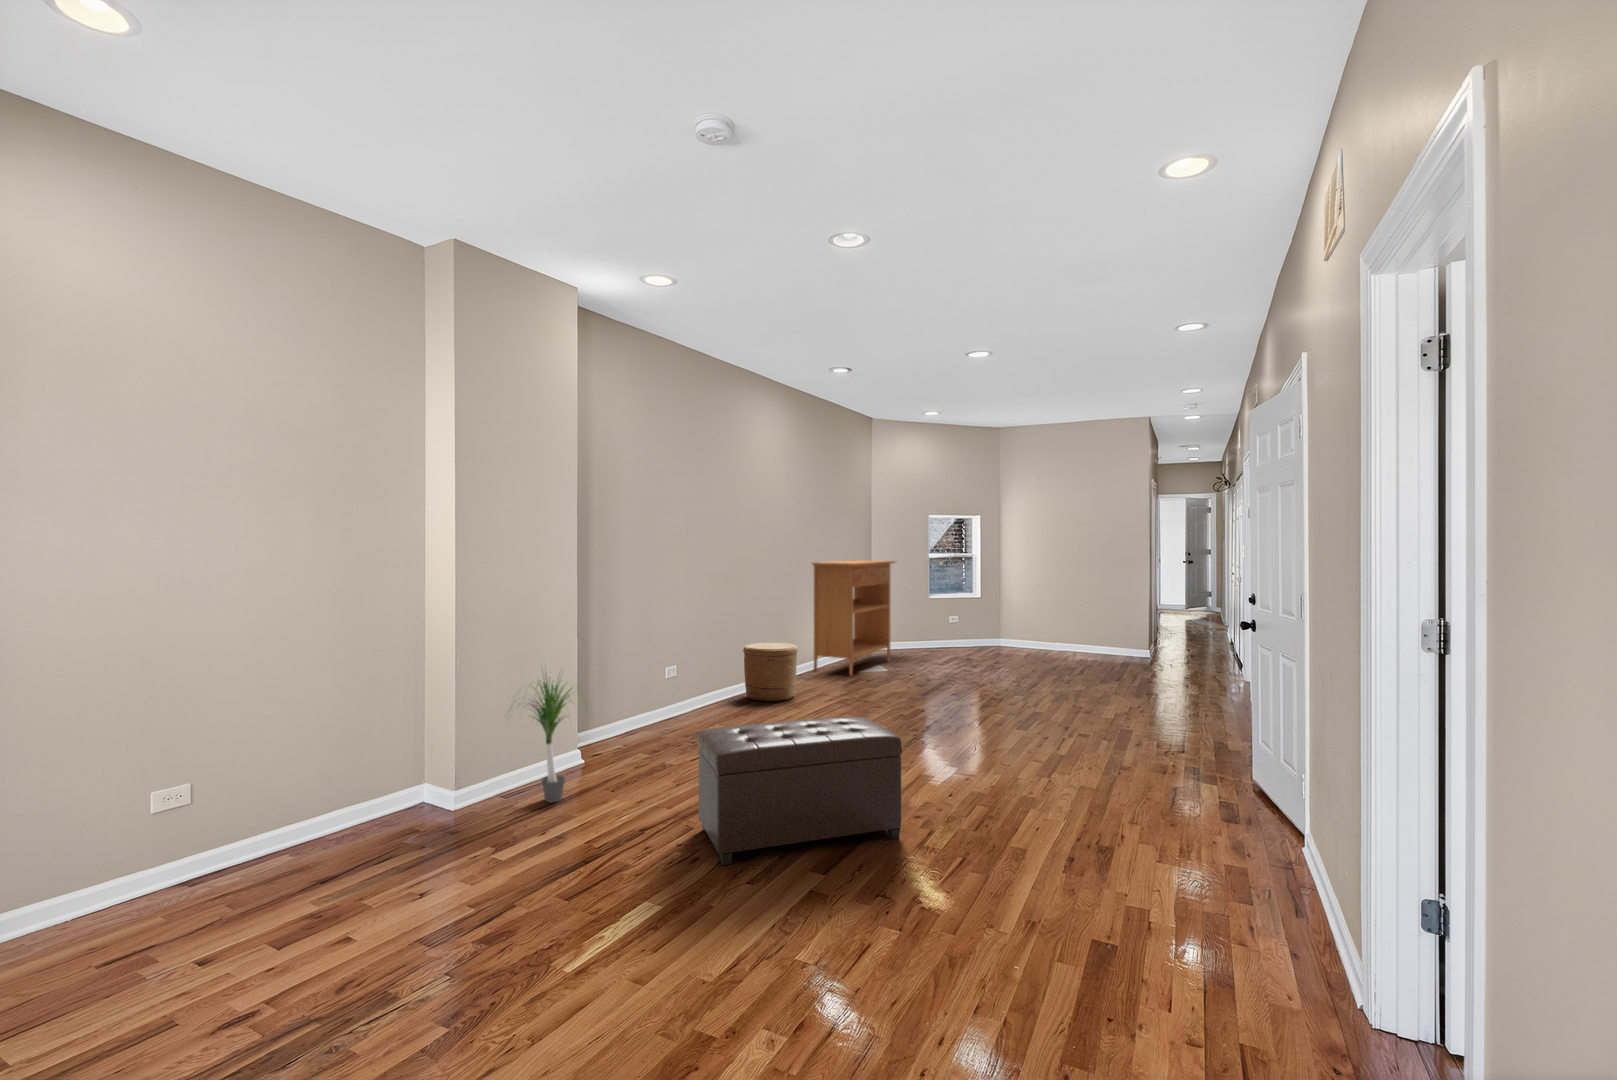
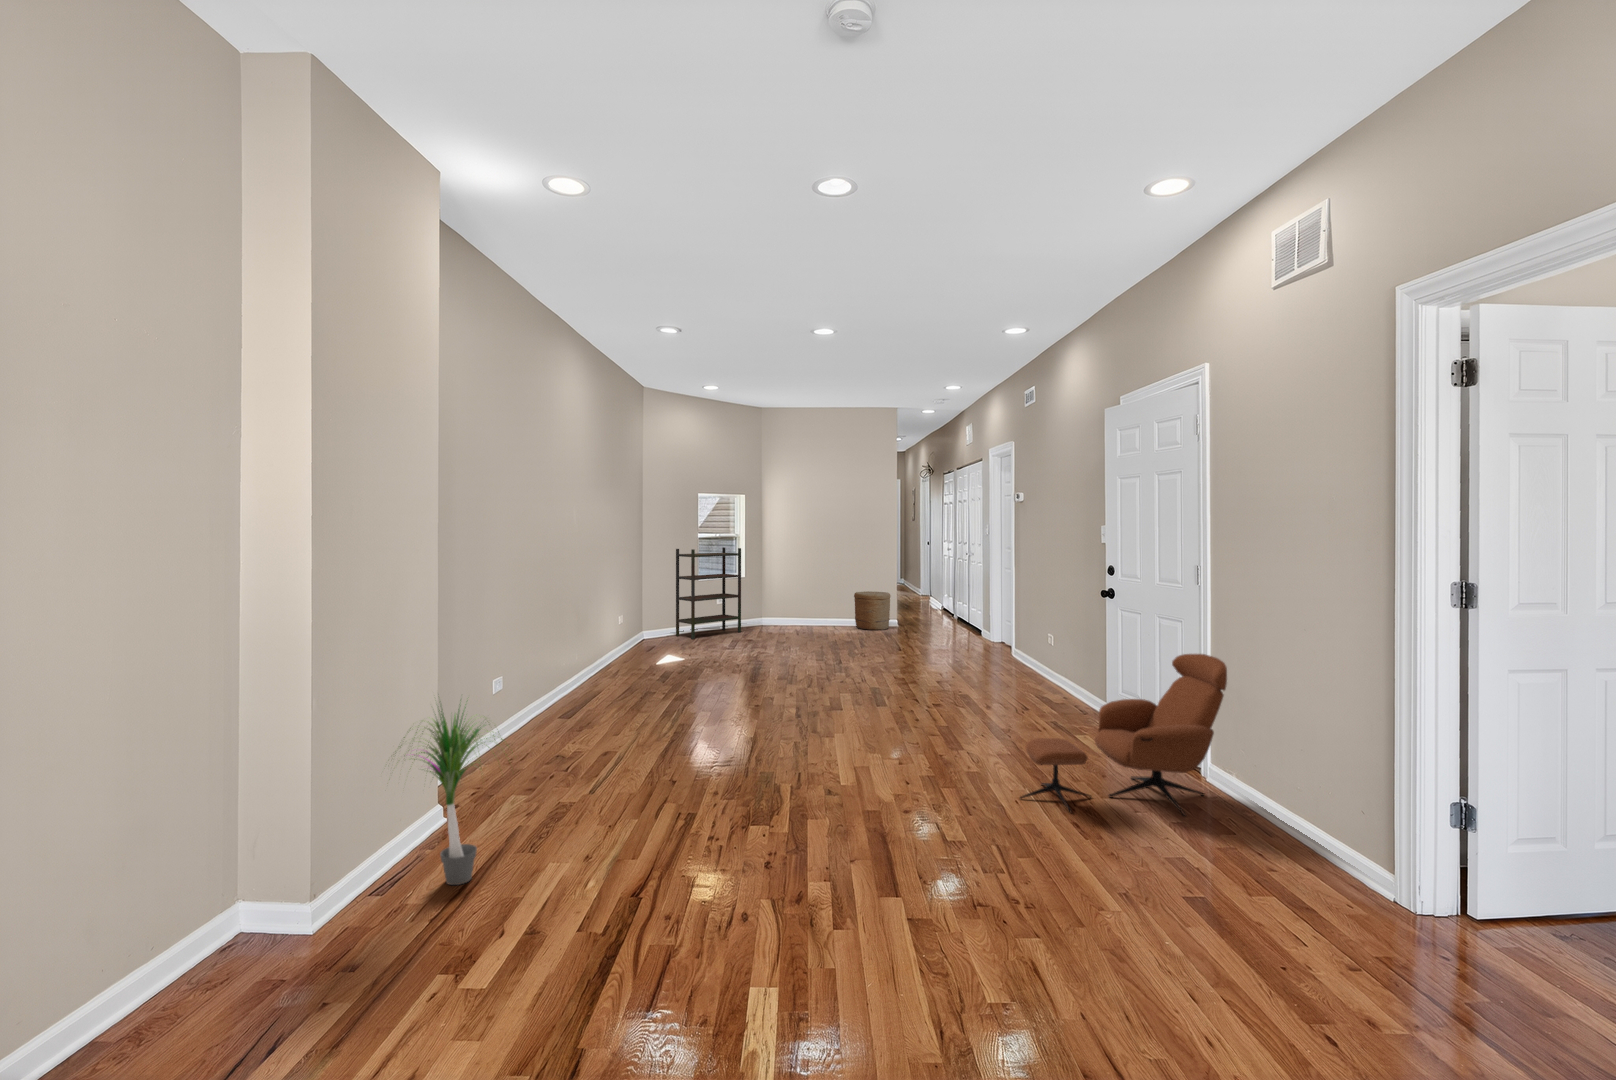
console table: present [812,560,895,676] -> none [608,542,684,667]
bookshelf: none [902,567,967,655] -> present [676,547,741,639]
woven basket: present [743,643,798,701] -> present [854,591,890,630]
lounge chair: none [1046,695,1295,879] -> present [1020,654,1227,816]
ottoman: present [698,716,902,865] -> none [701,713,919,913]

